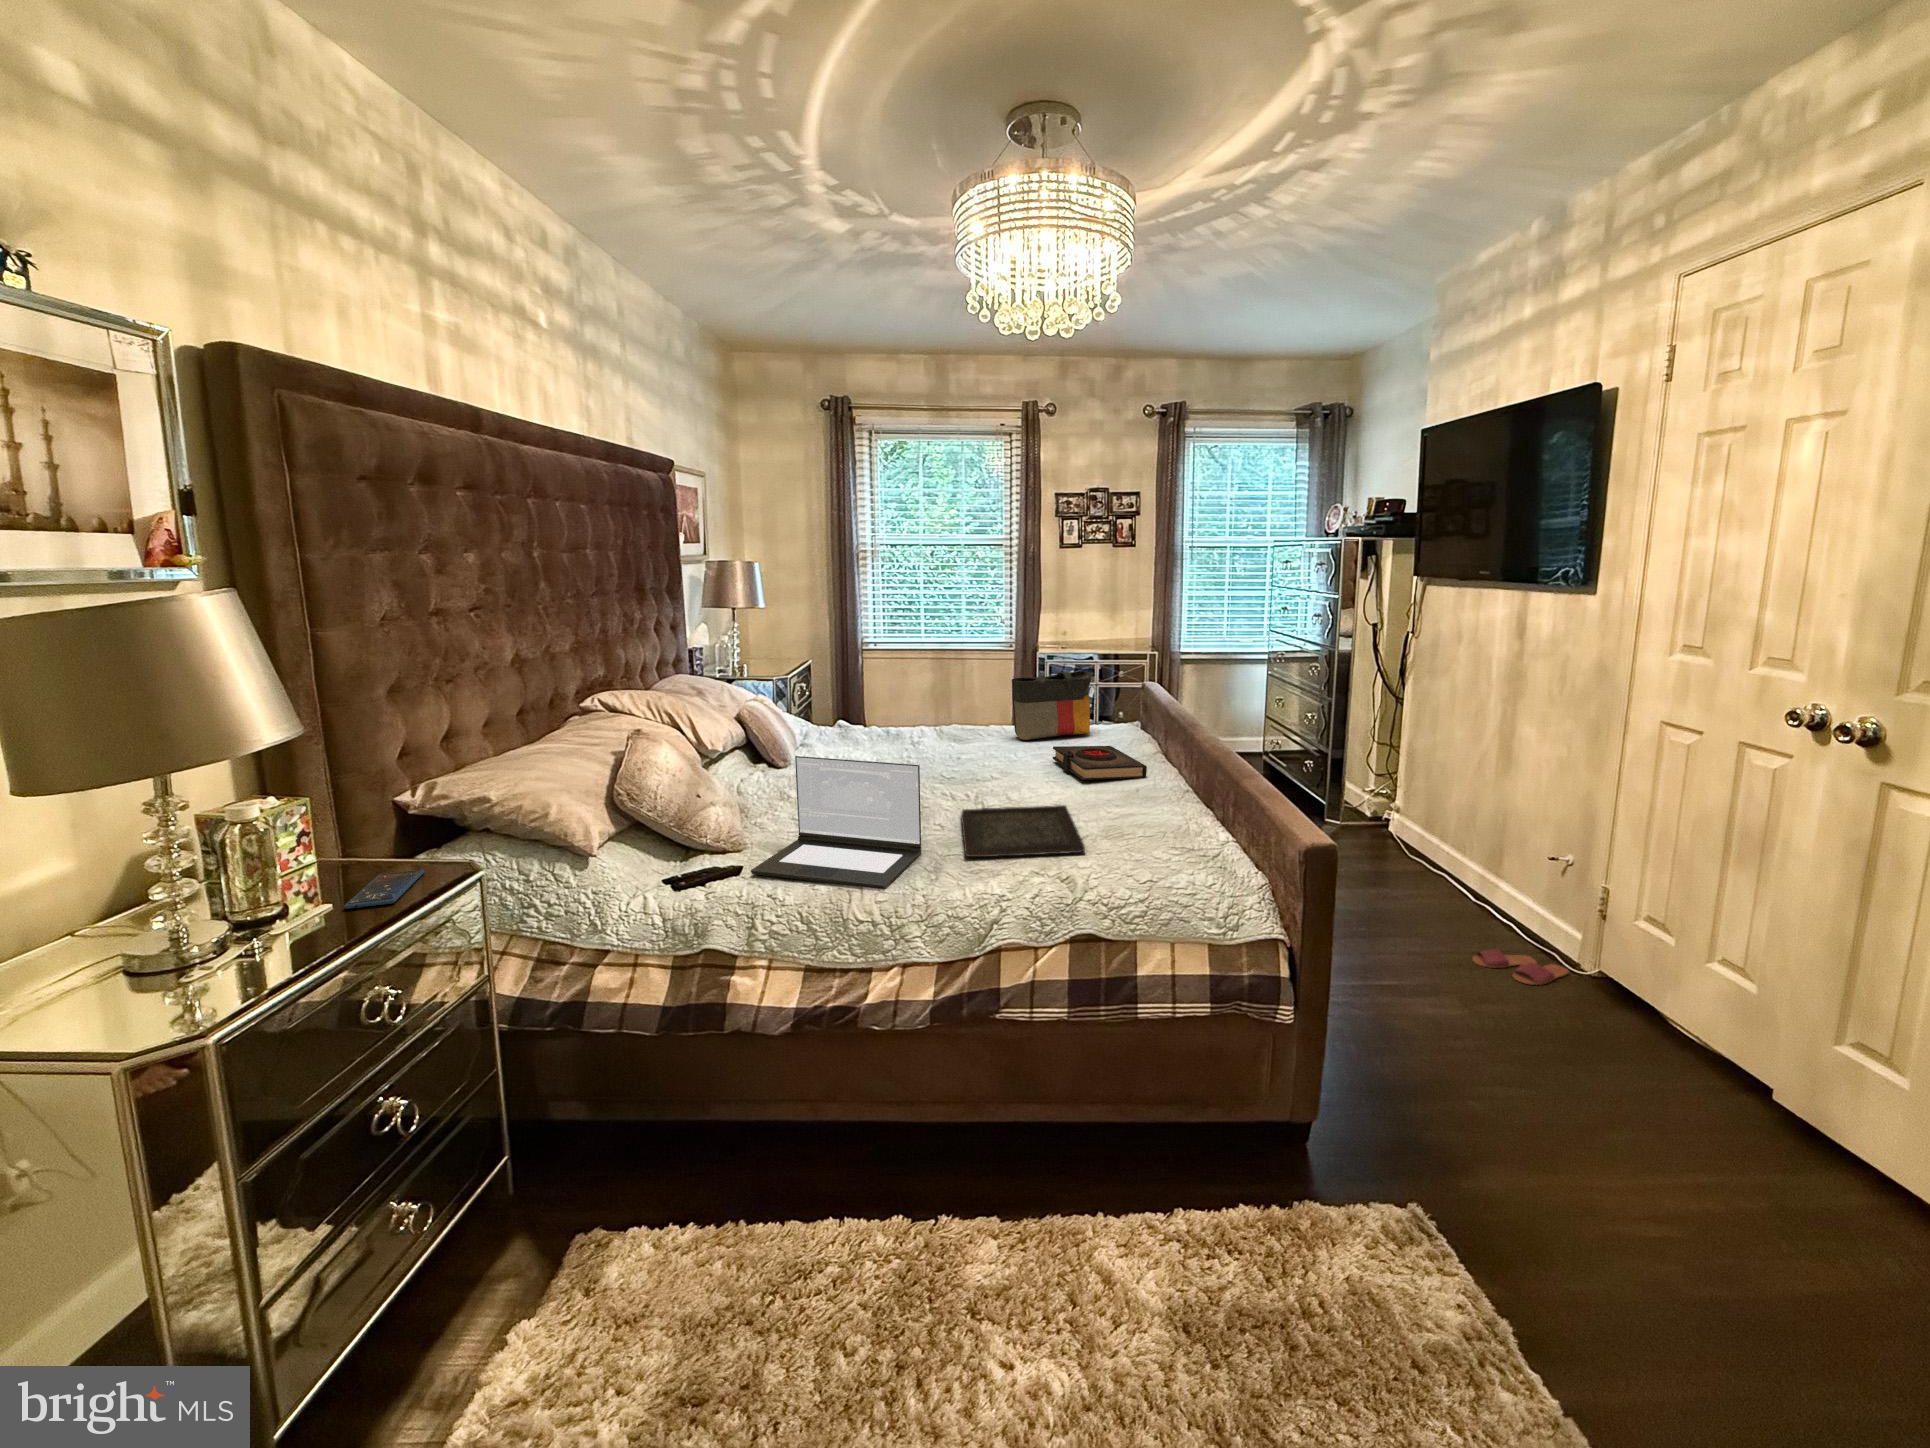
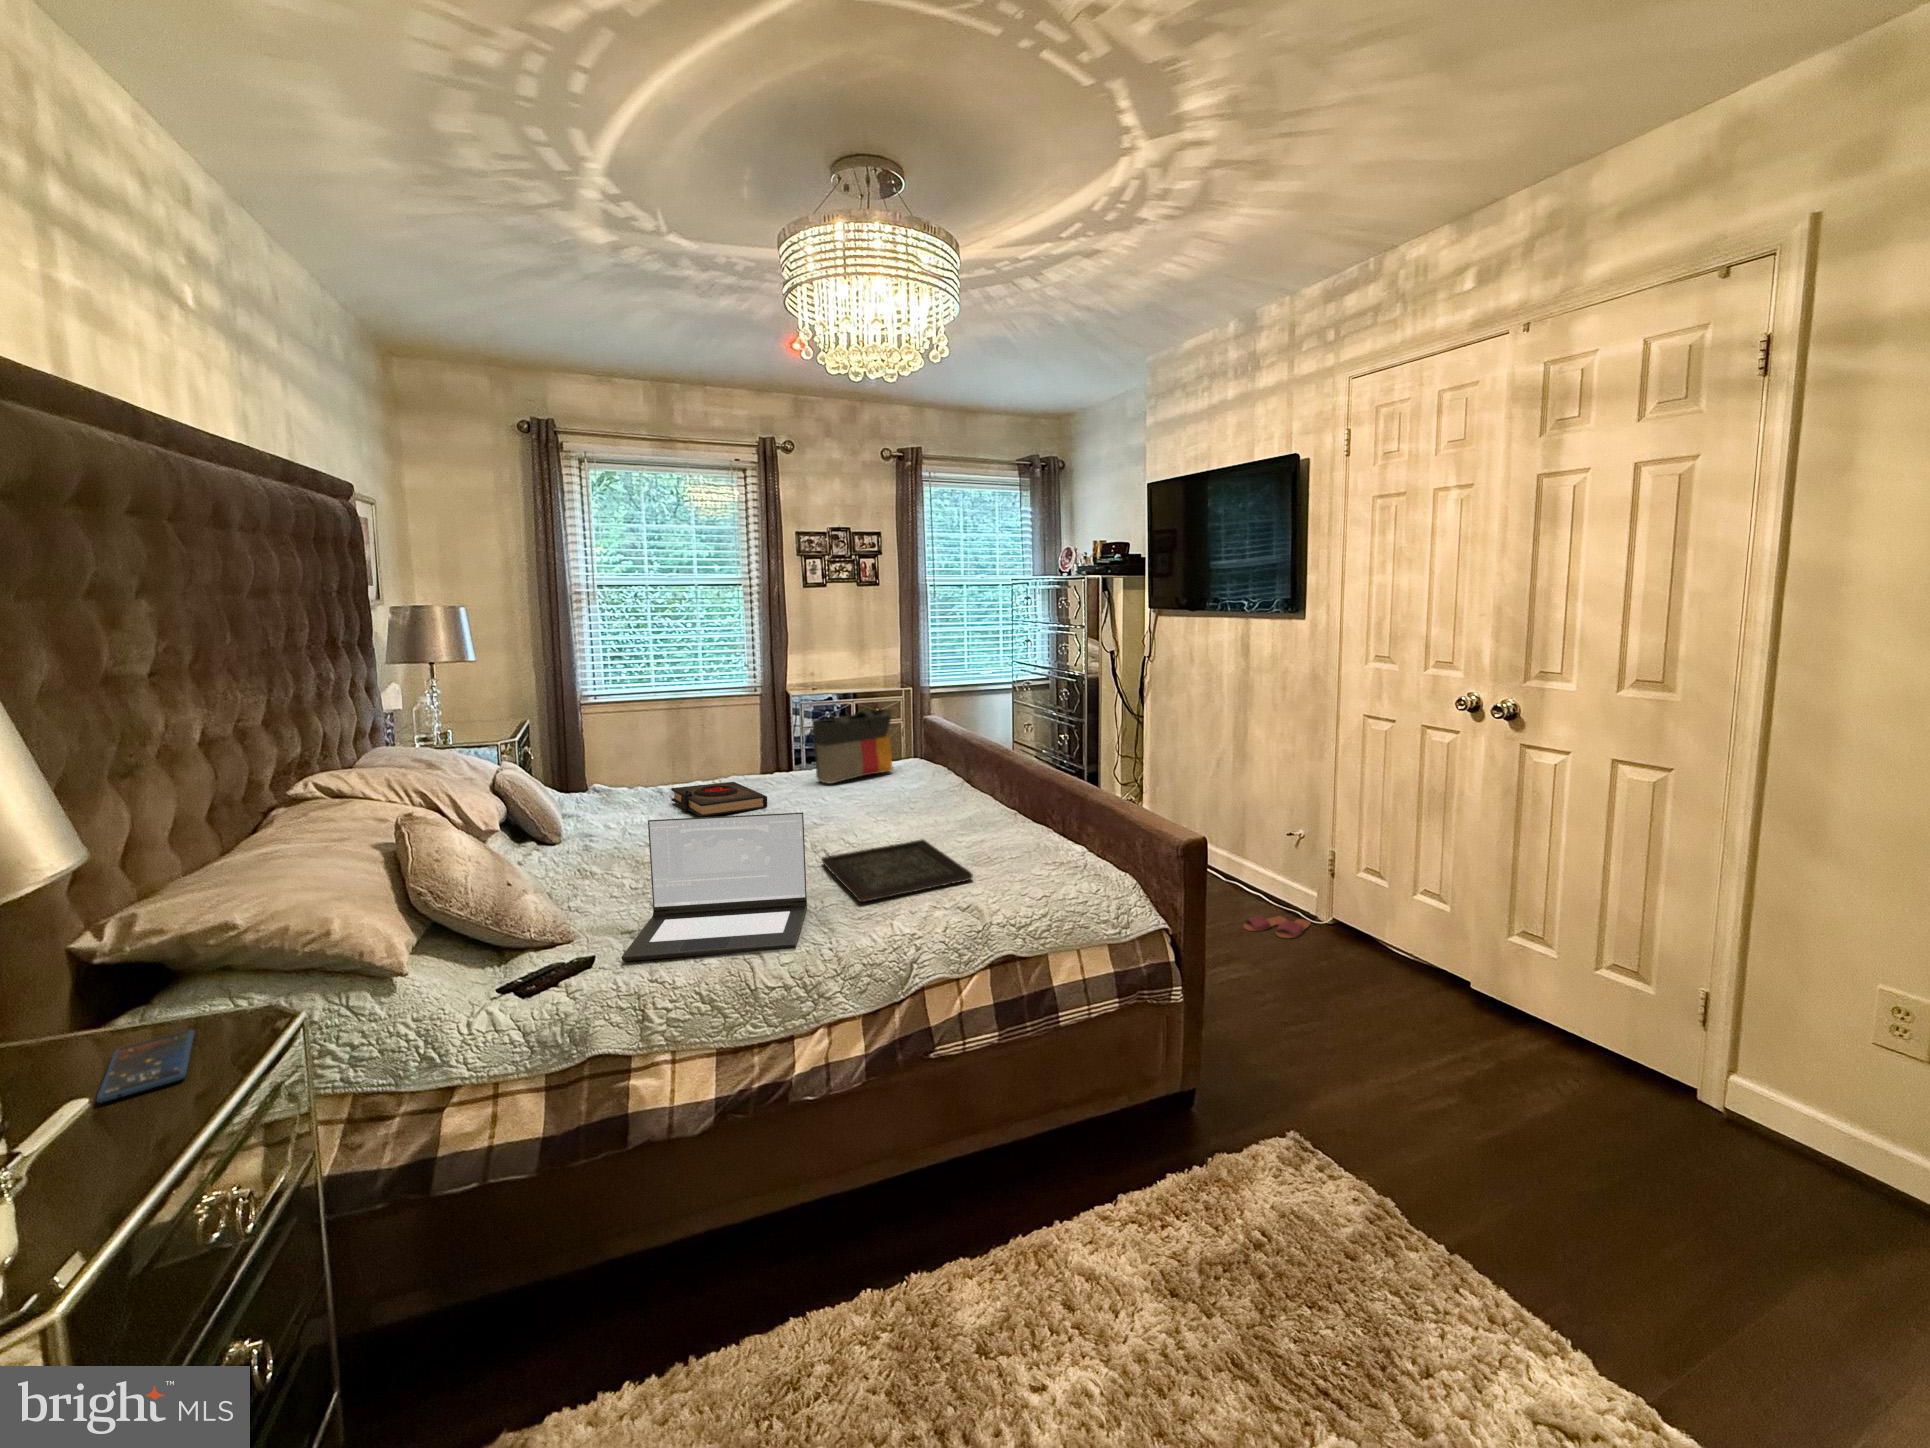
book: present [1053,746,1147,780] -> present [671,782,767,817]

